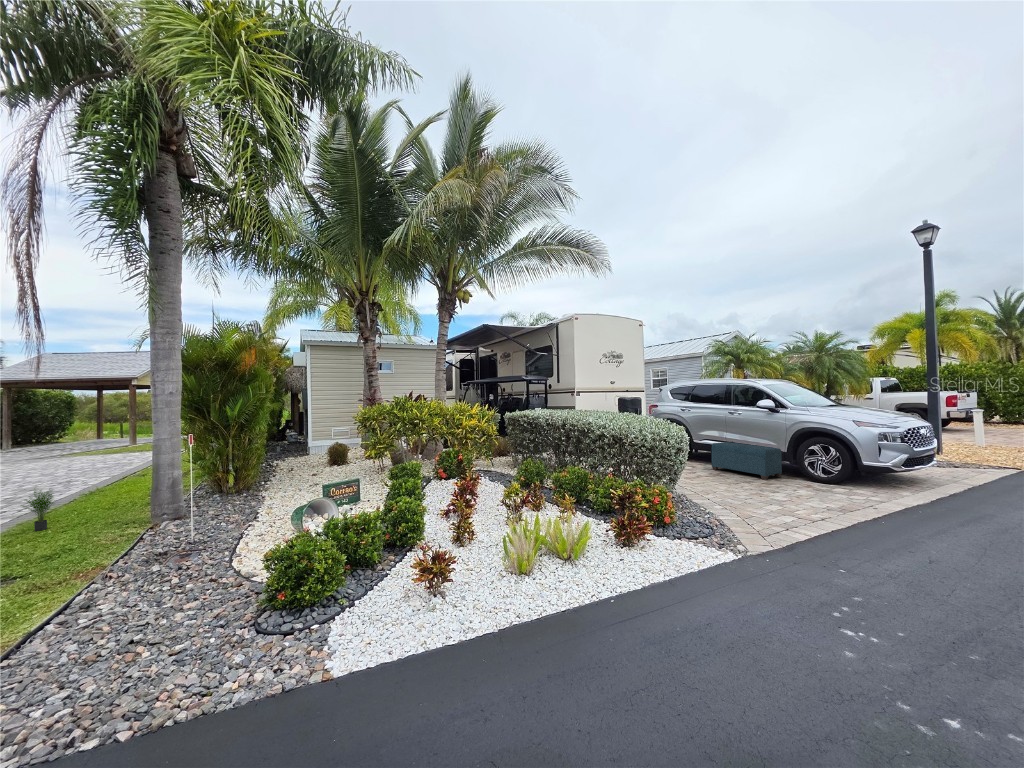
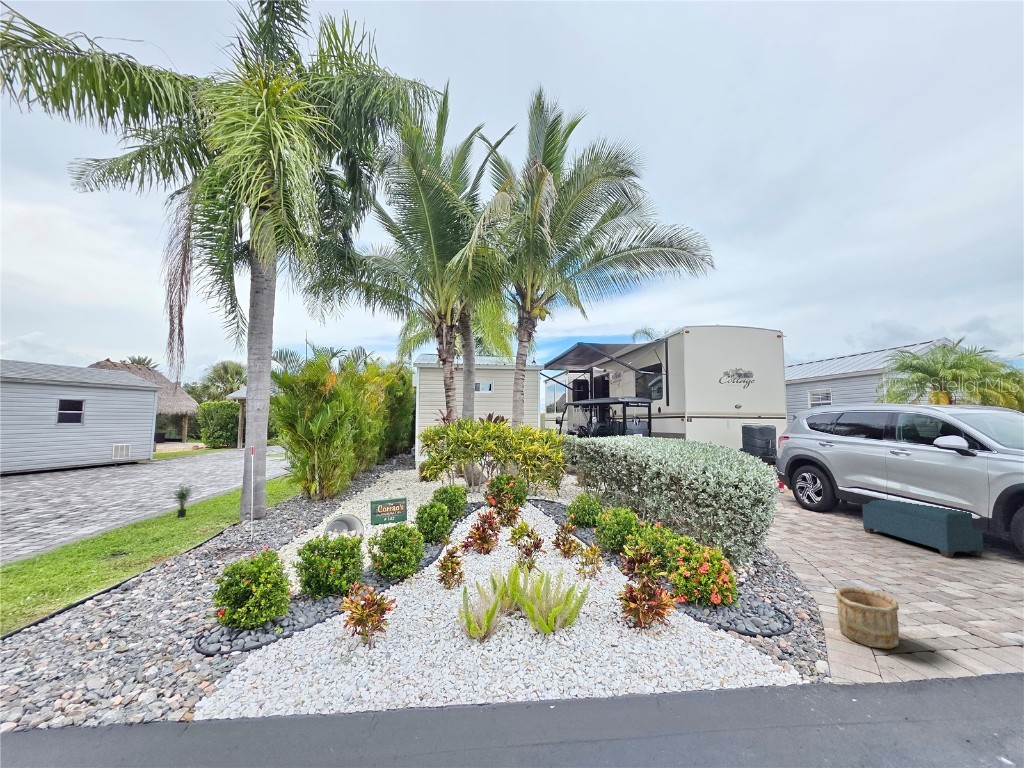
wooden bucket: none [736,499,775,533] -> present [835,587,899,649]

